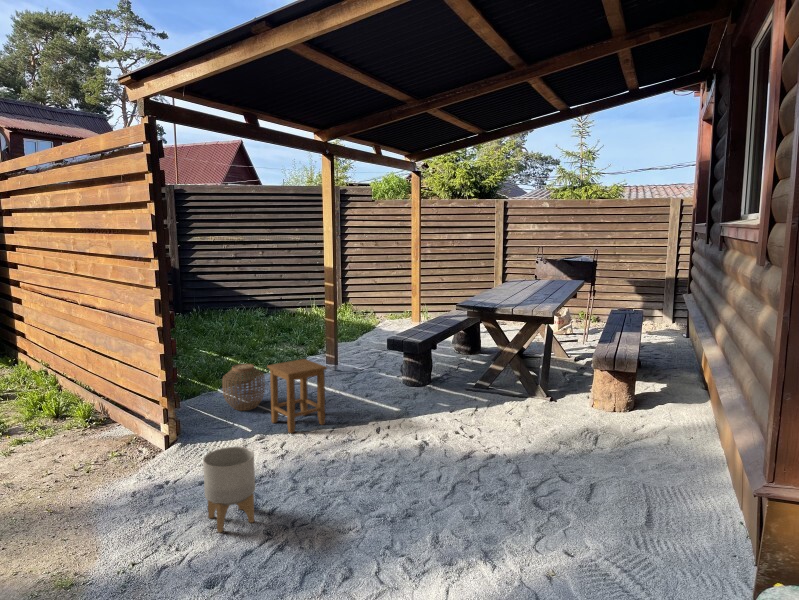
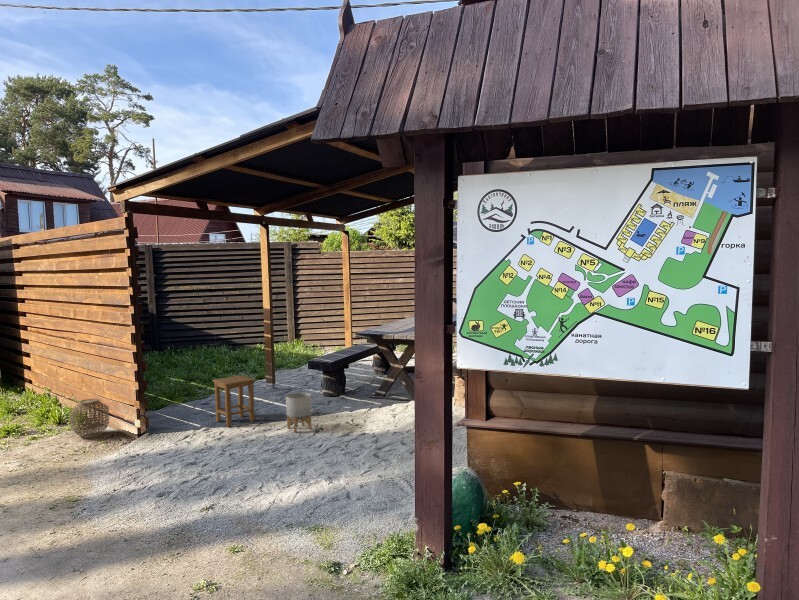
woven basket: present [222,364,265,411] -> present [70,399,109,438]
planter: present [203,447,255,532] -> present [286,392,312,432]

